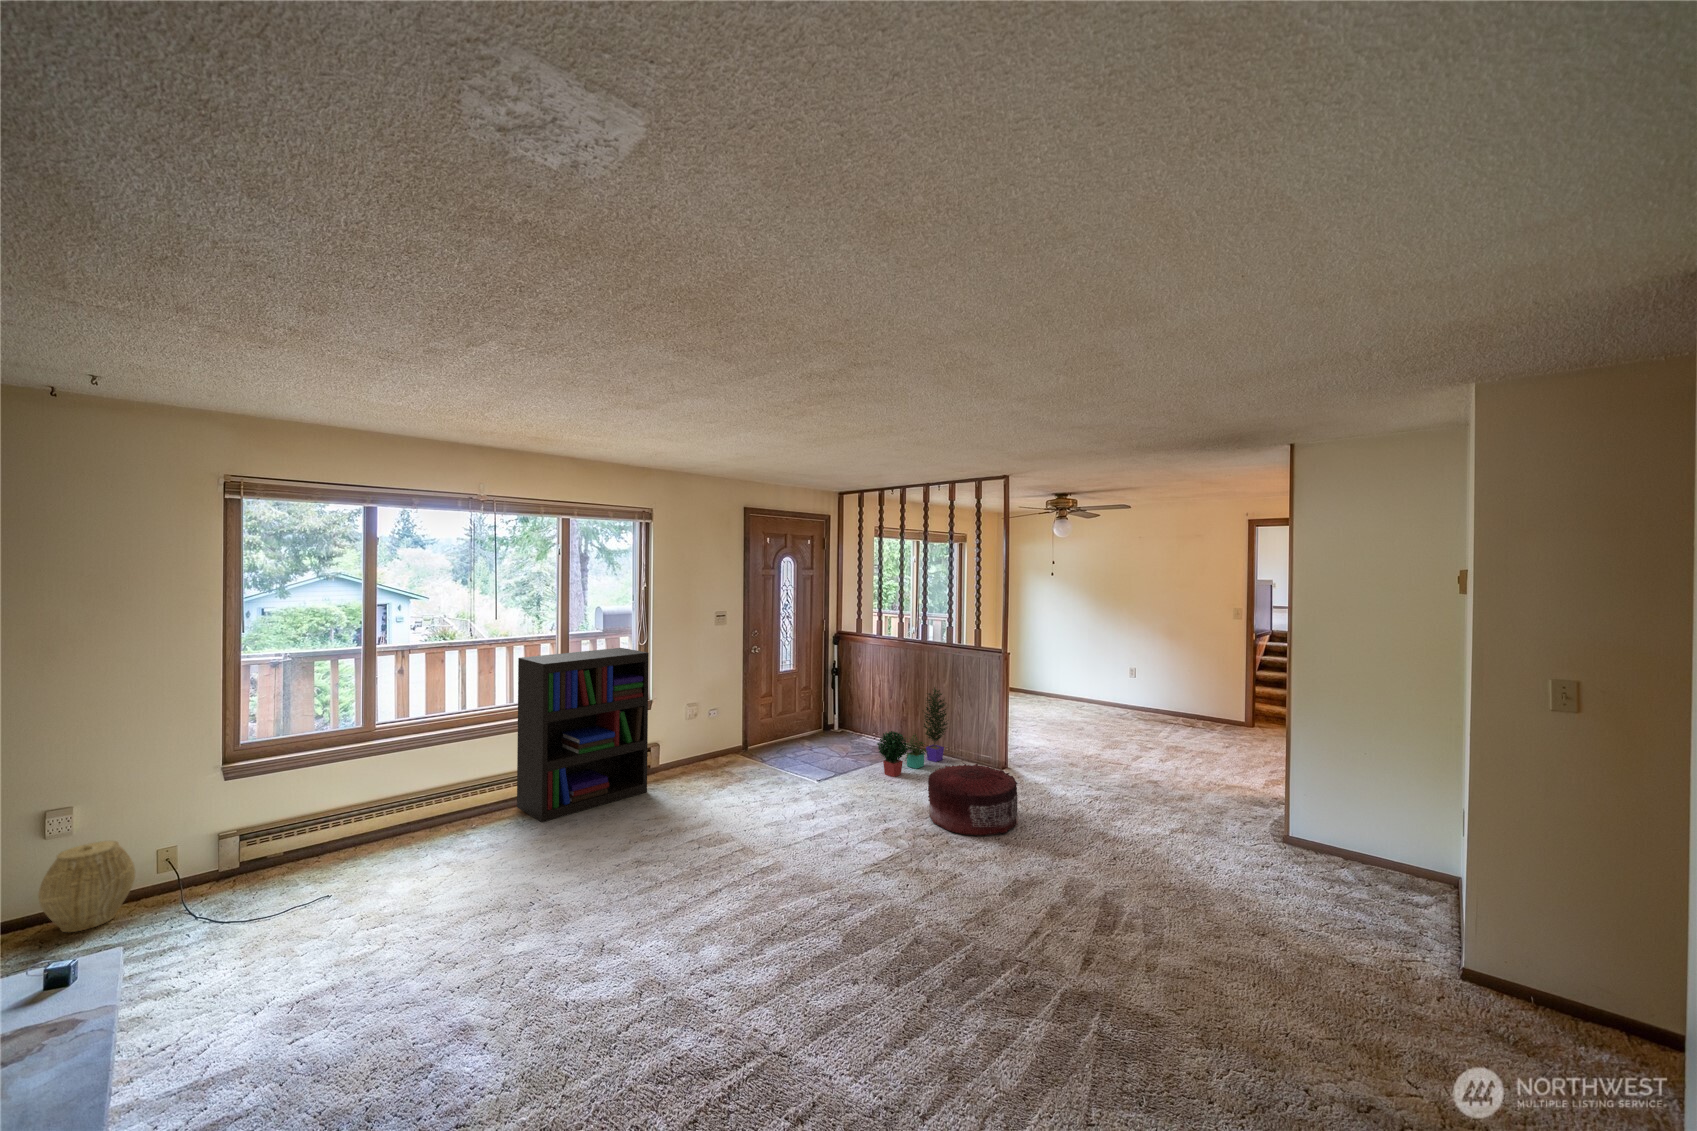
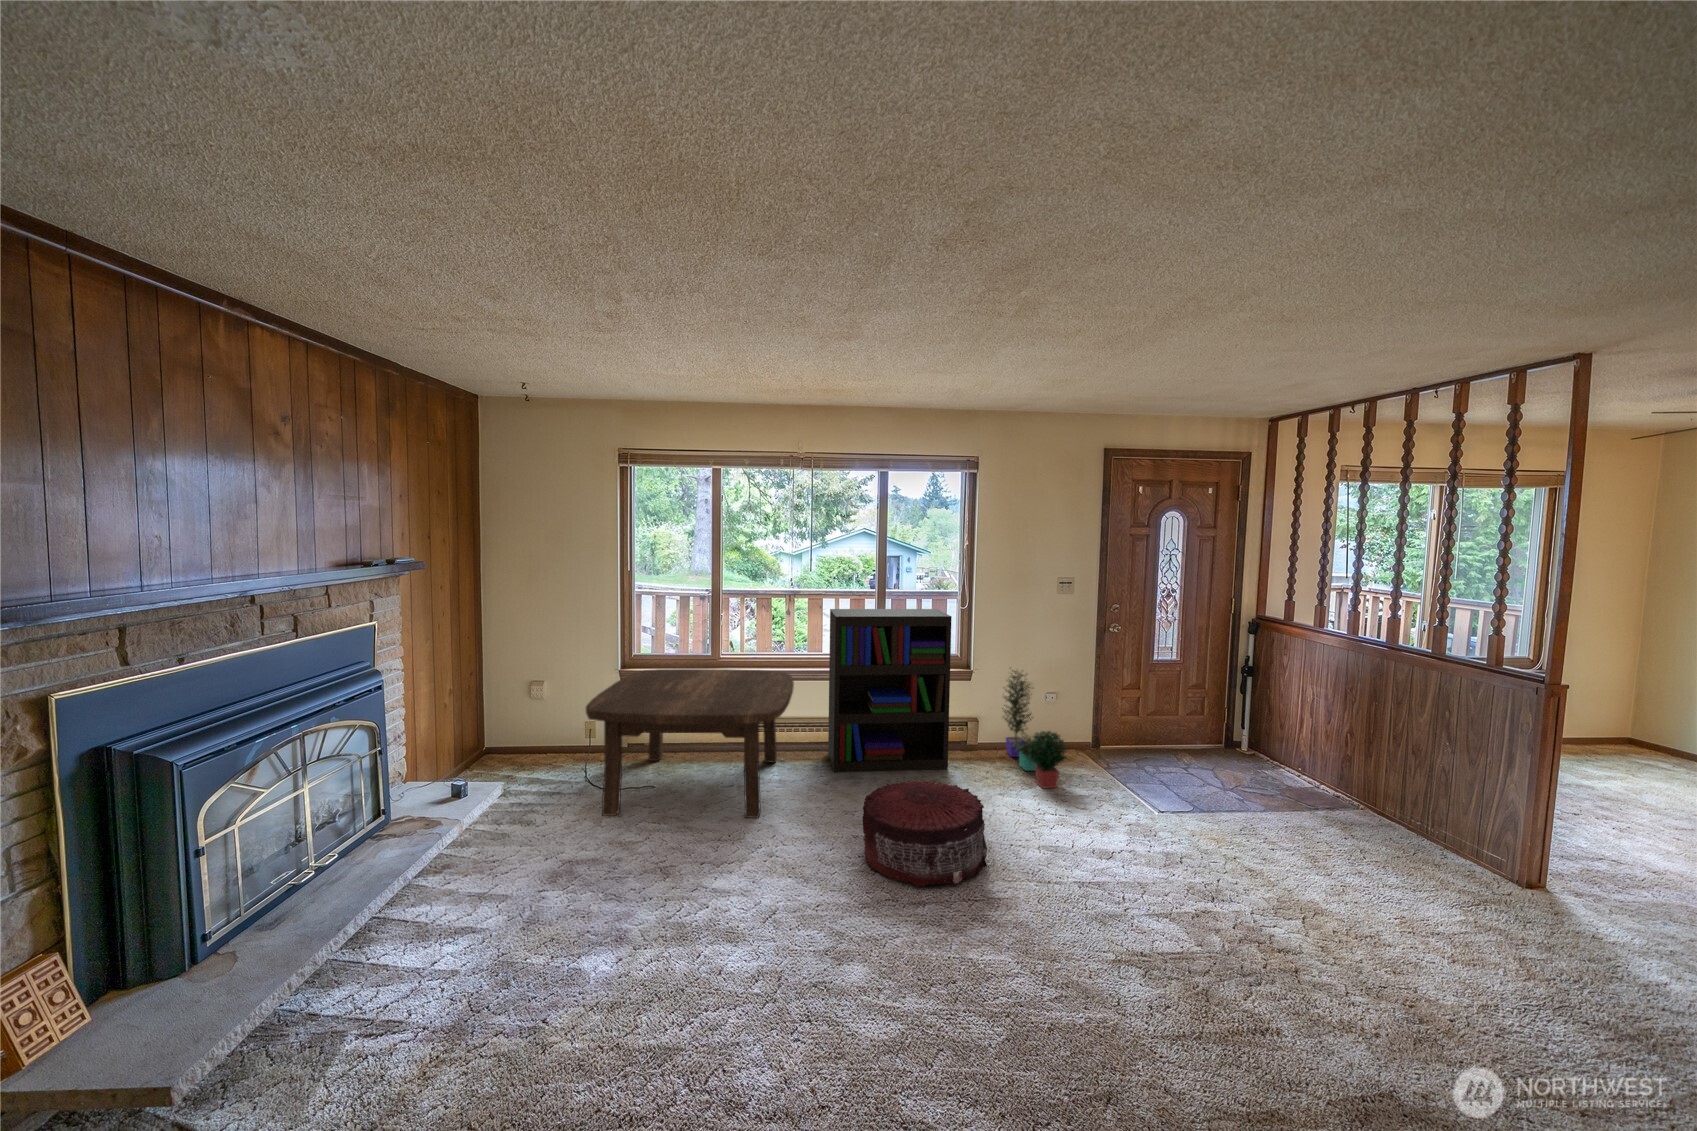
potted plant: present [877,687,948,777] -> present [1002,668,1066,788]
coffee table: none [251,731,525,944] -> present [586,669,794,818]
pouf: present [928,764,1018,836] -> present [863,779,987,887]
woven basket: present [38,841,135,932] -> none [520,707,568,765]

